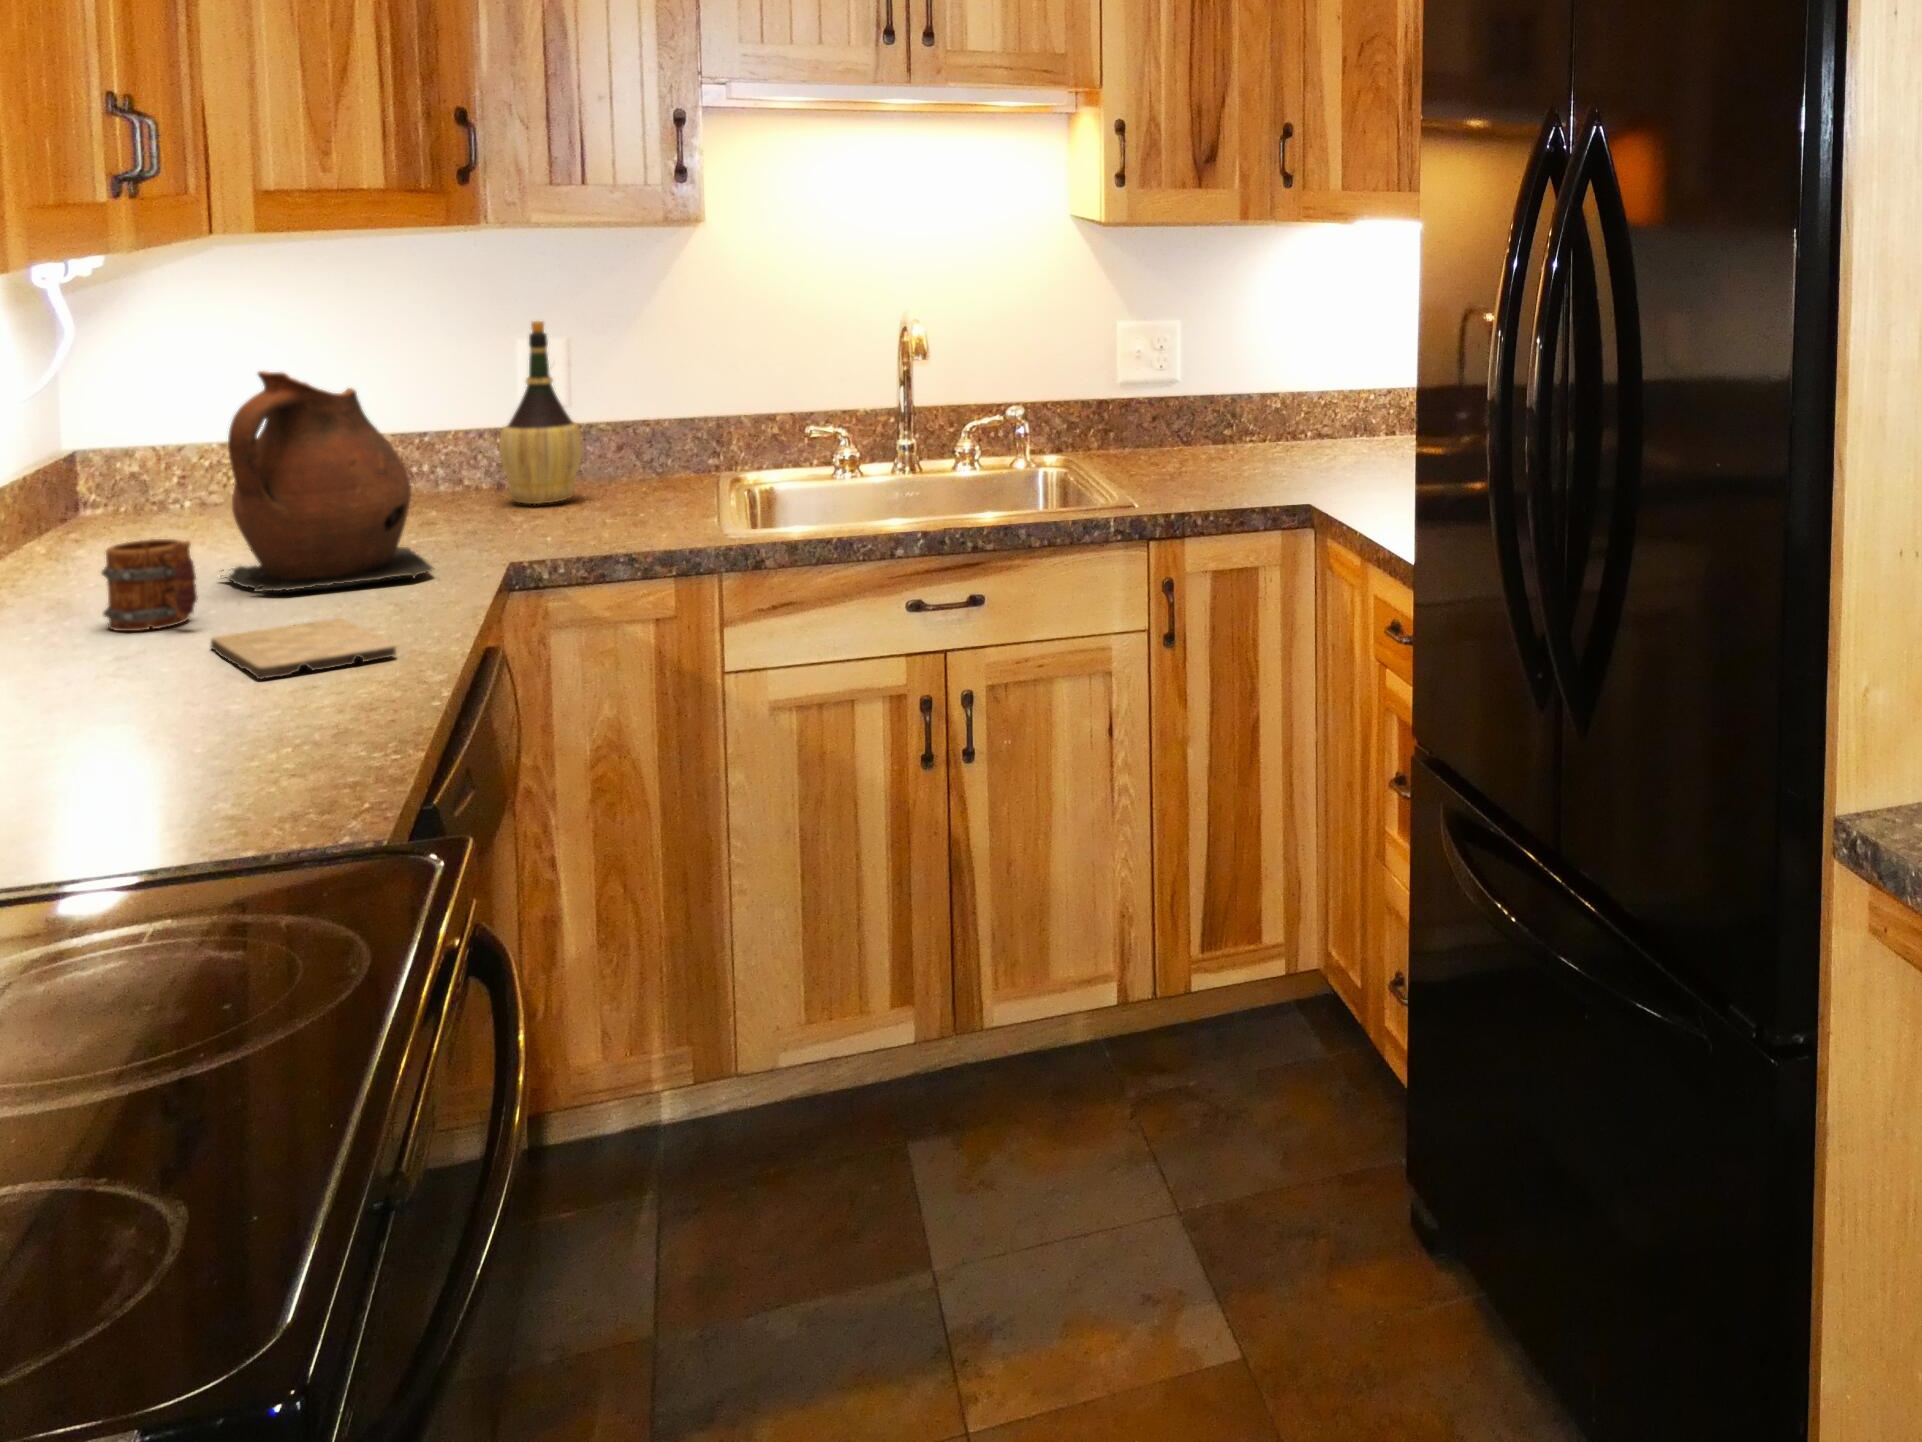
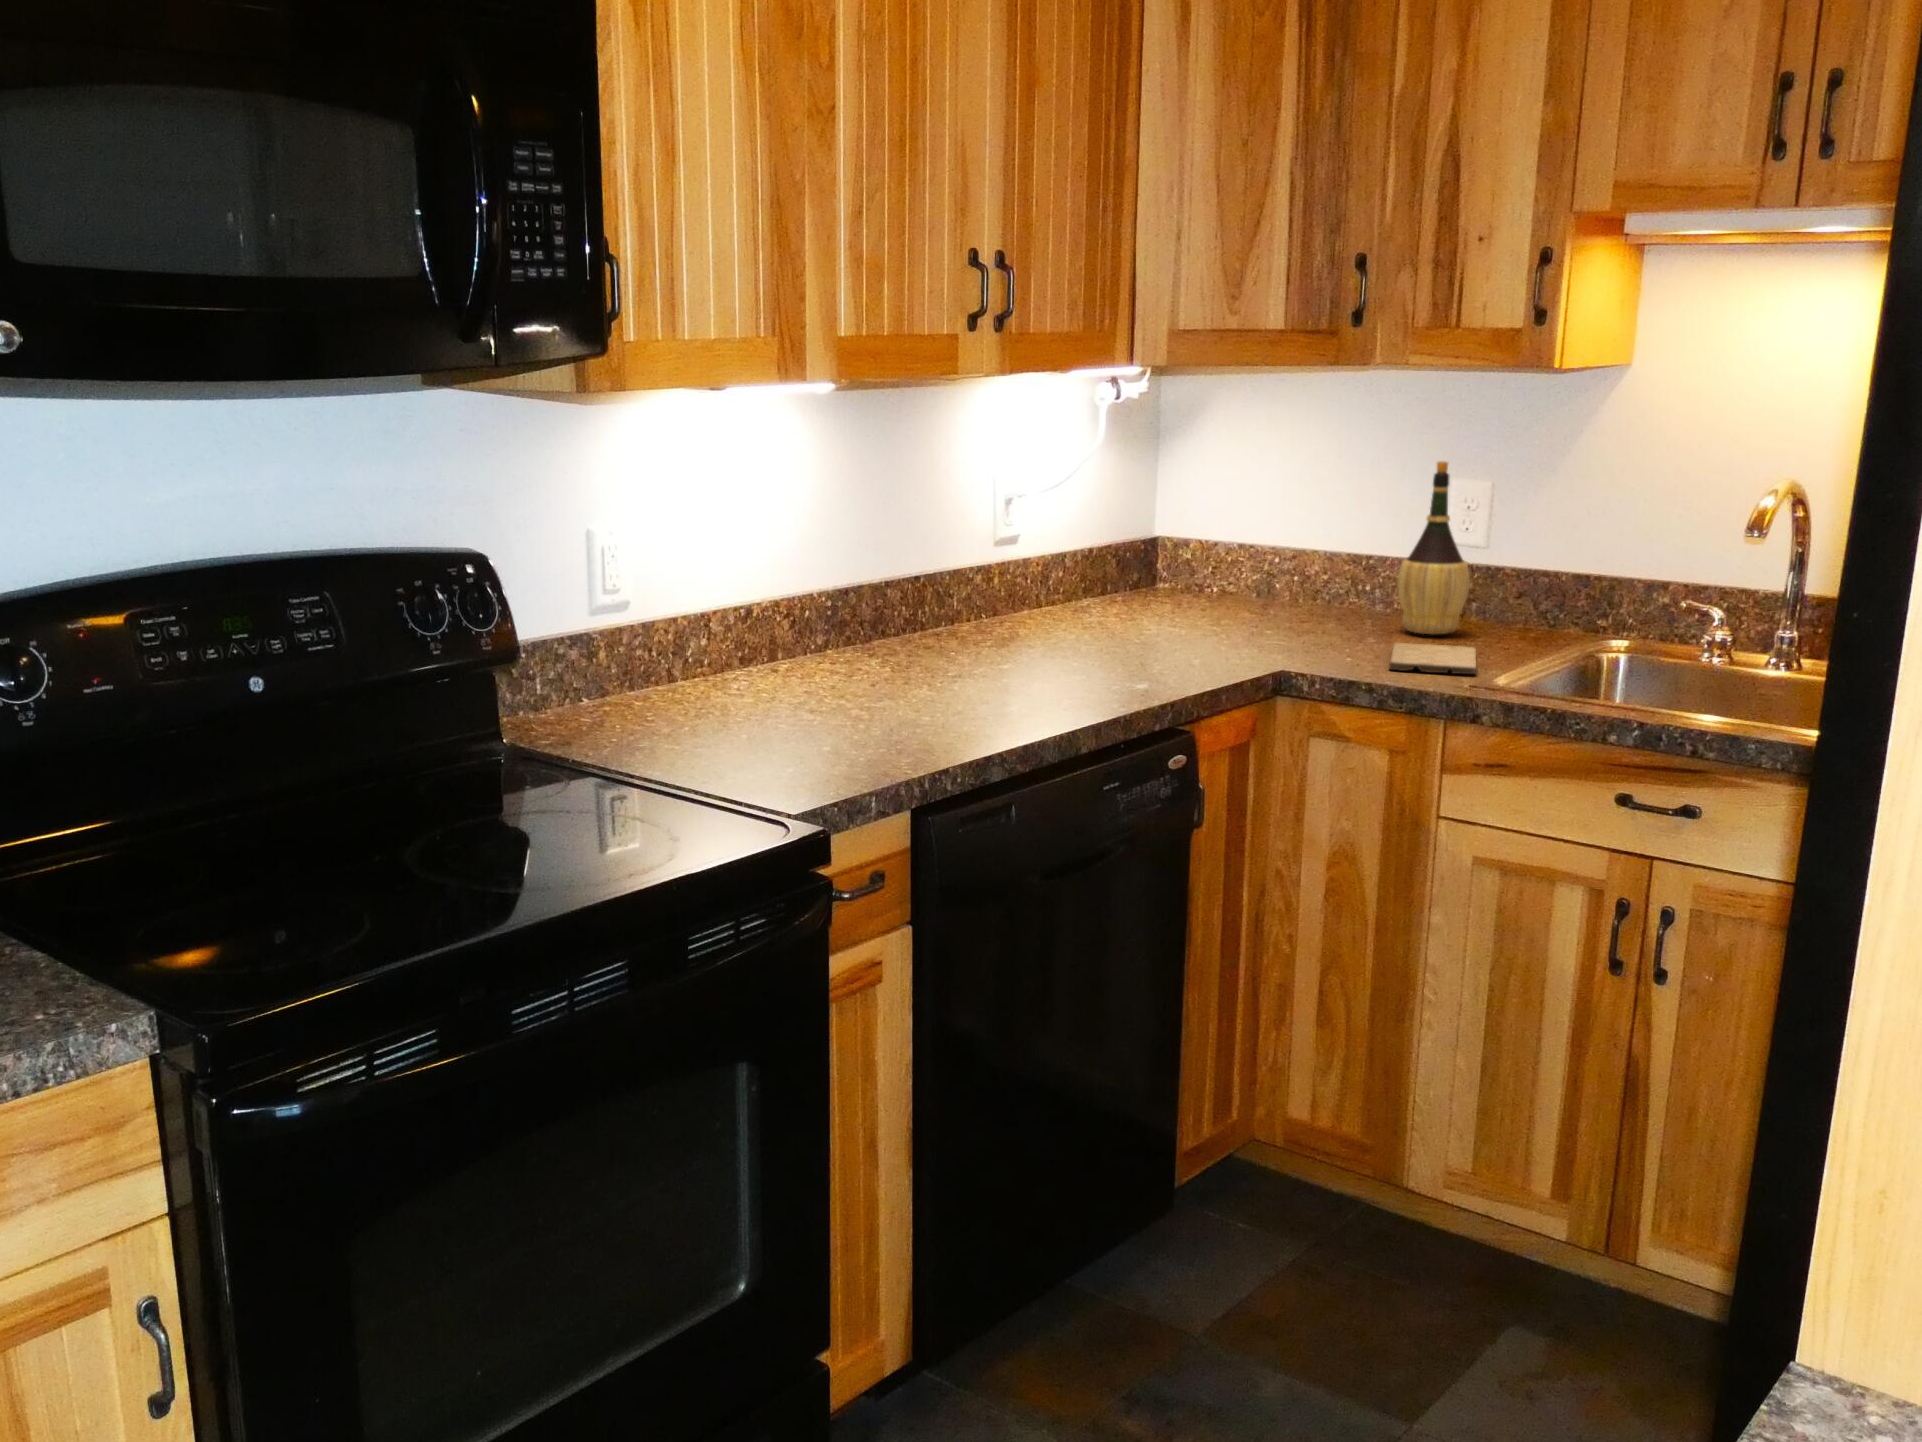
ceramic pitcher: present [222,371,433,592] -> none [1093,484,1245,670]
mug: present [101,539,198,631] -> none [990,602,1039,667]
cutting board: present [211,618,396,679] -> present [1389,643,1476,674]

